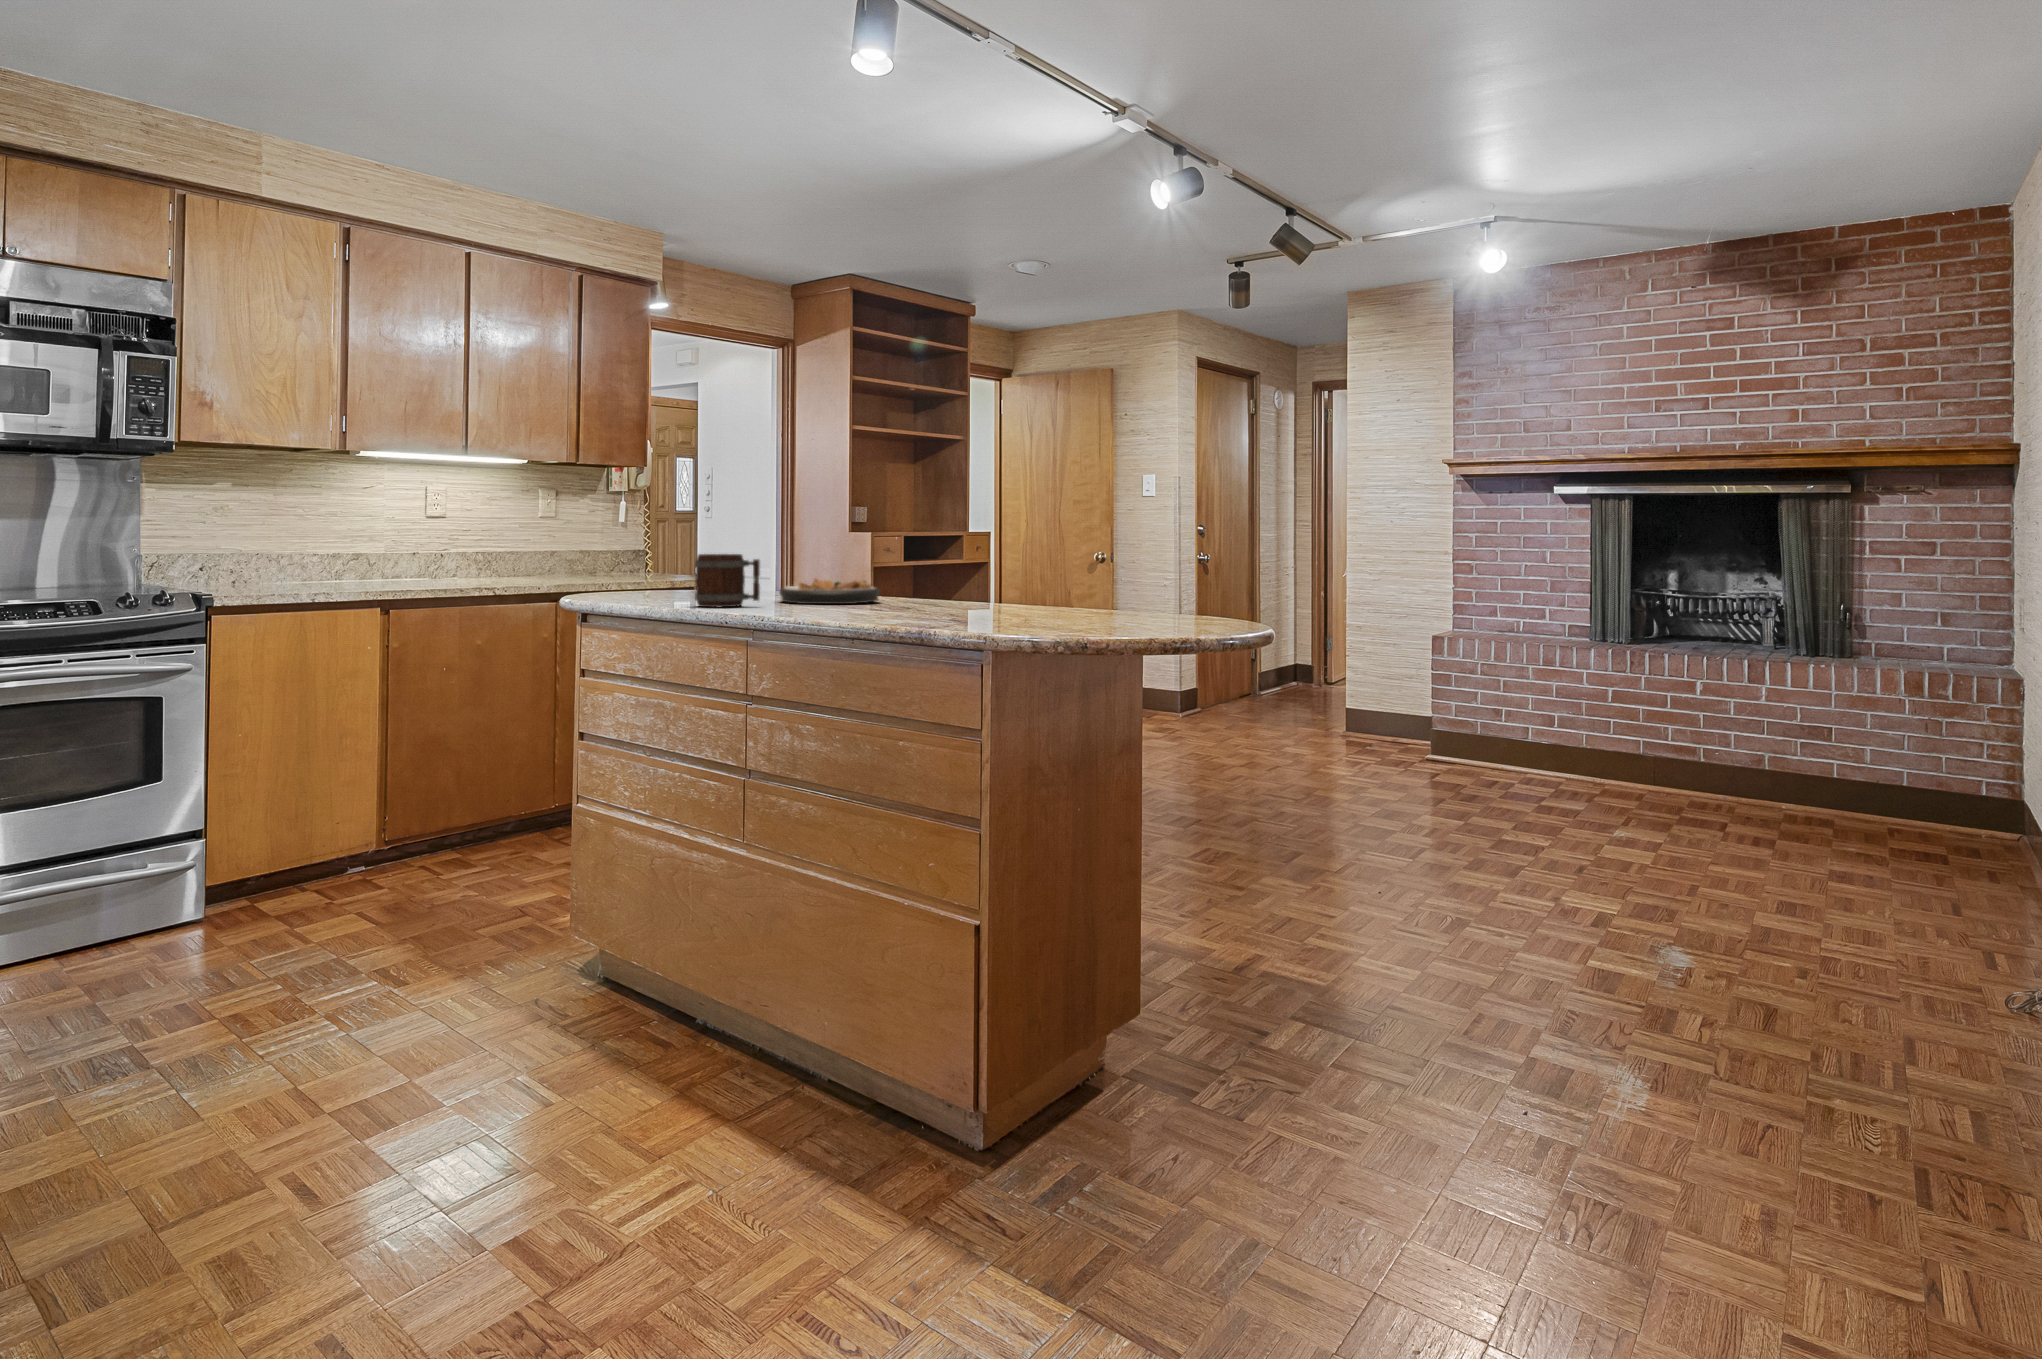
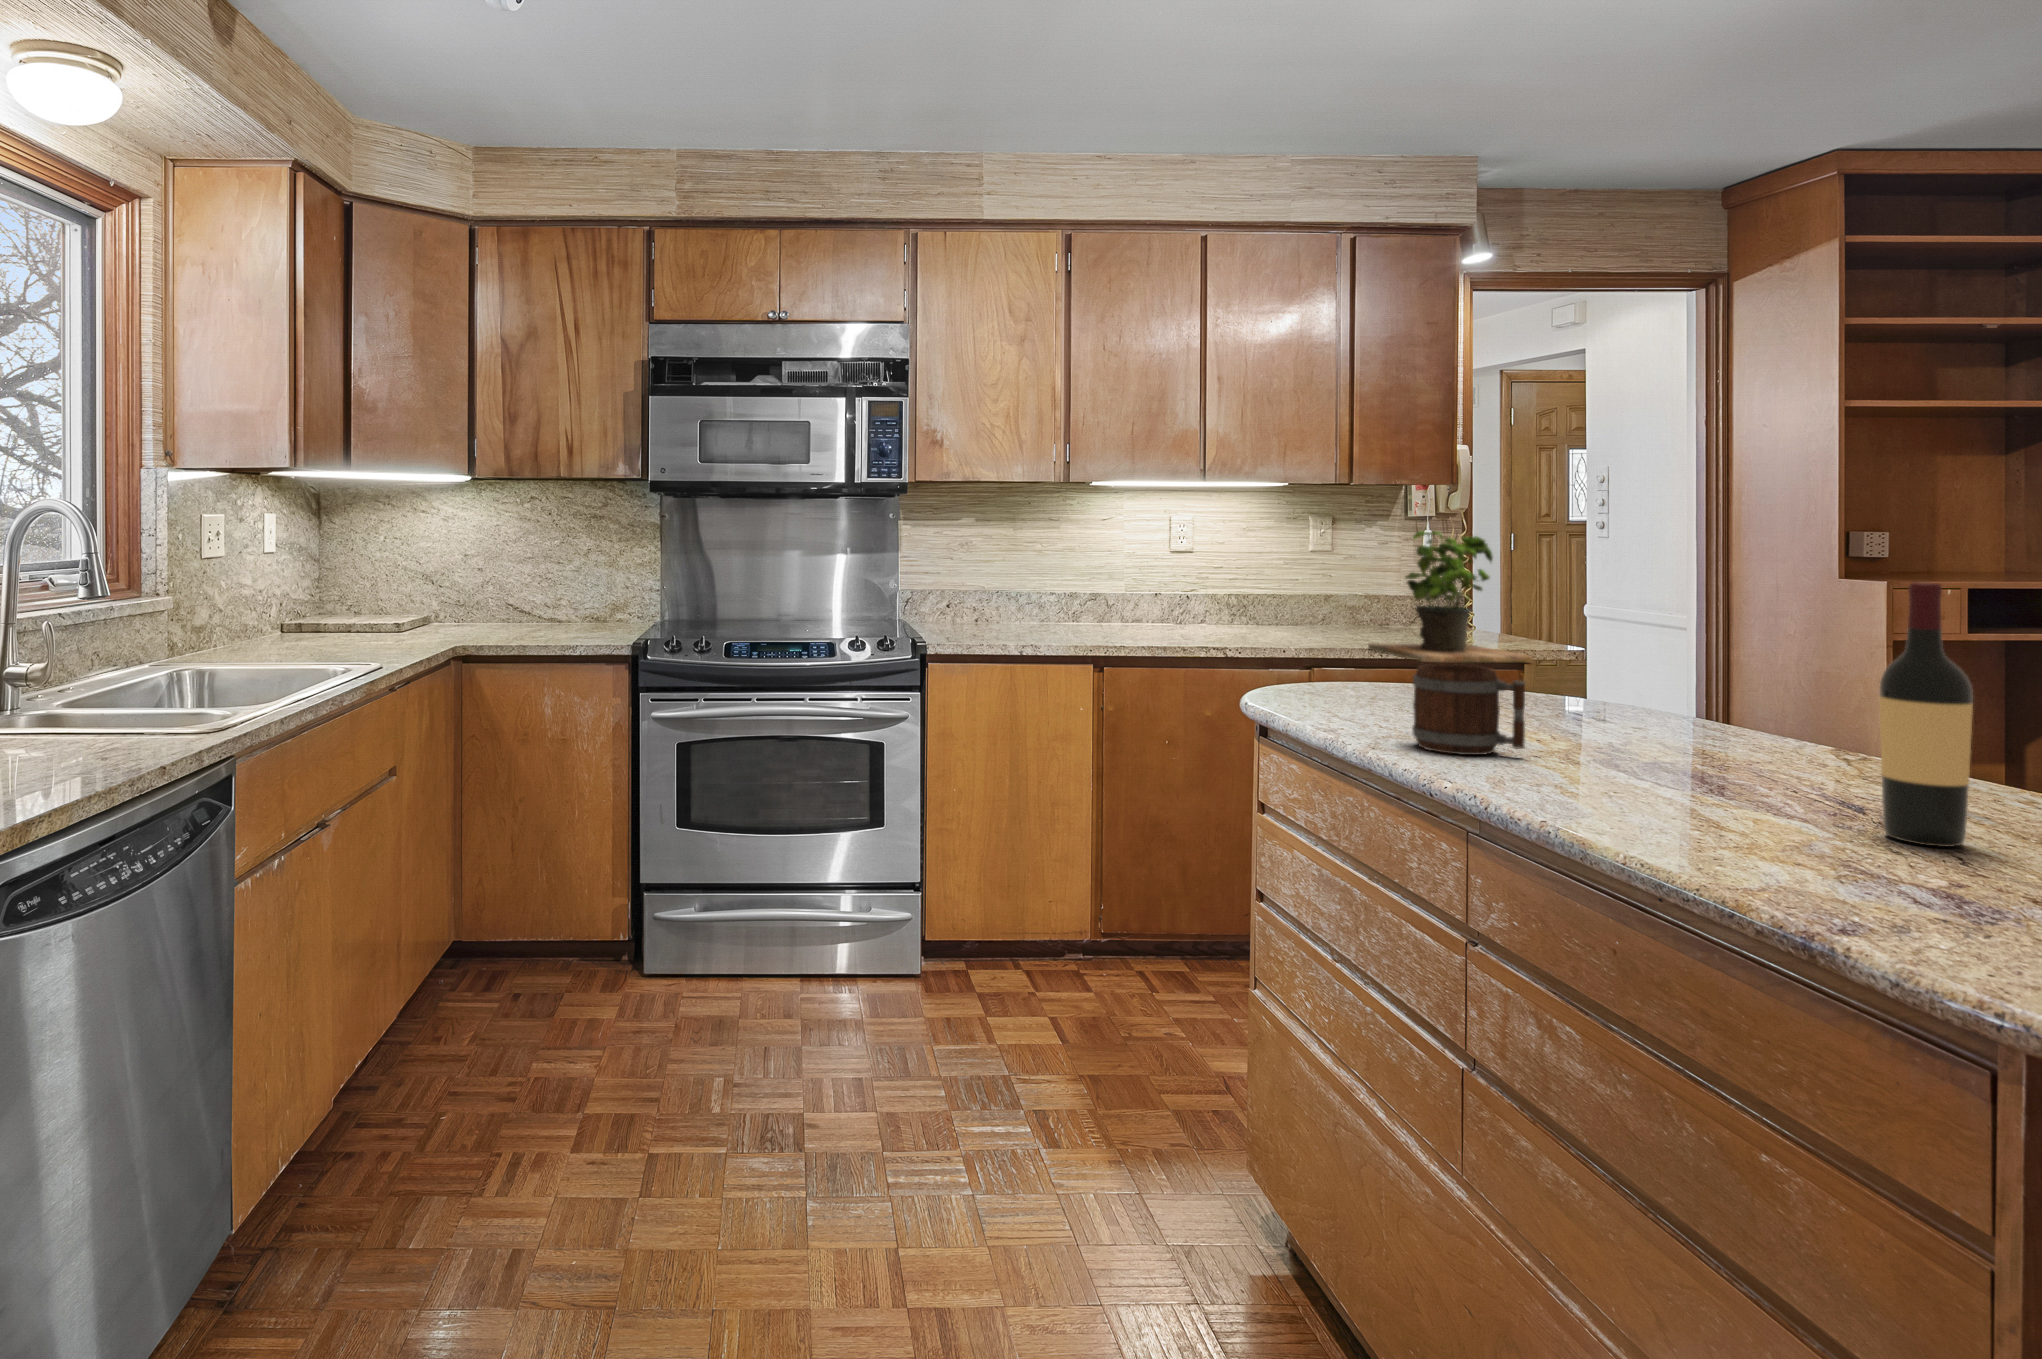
wine bottle: none [931,485,964,613] -> present [1880,582,1973,847]
potted plant: none [598,494,710,588] -> present [1368,531,1533,663]
plate: present [780,578,880,604] -> none [1583,708,1797,766]

